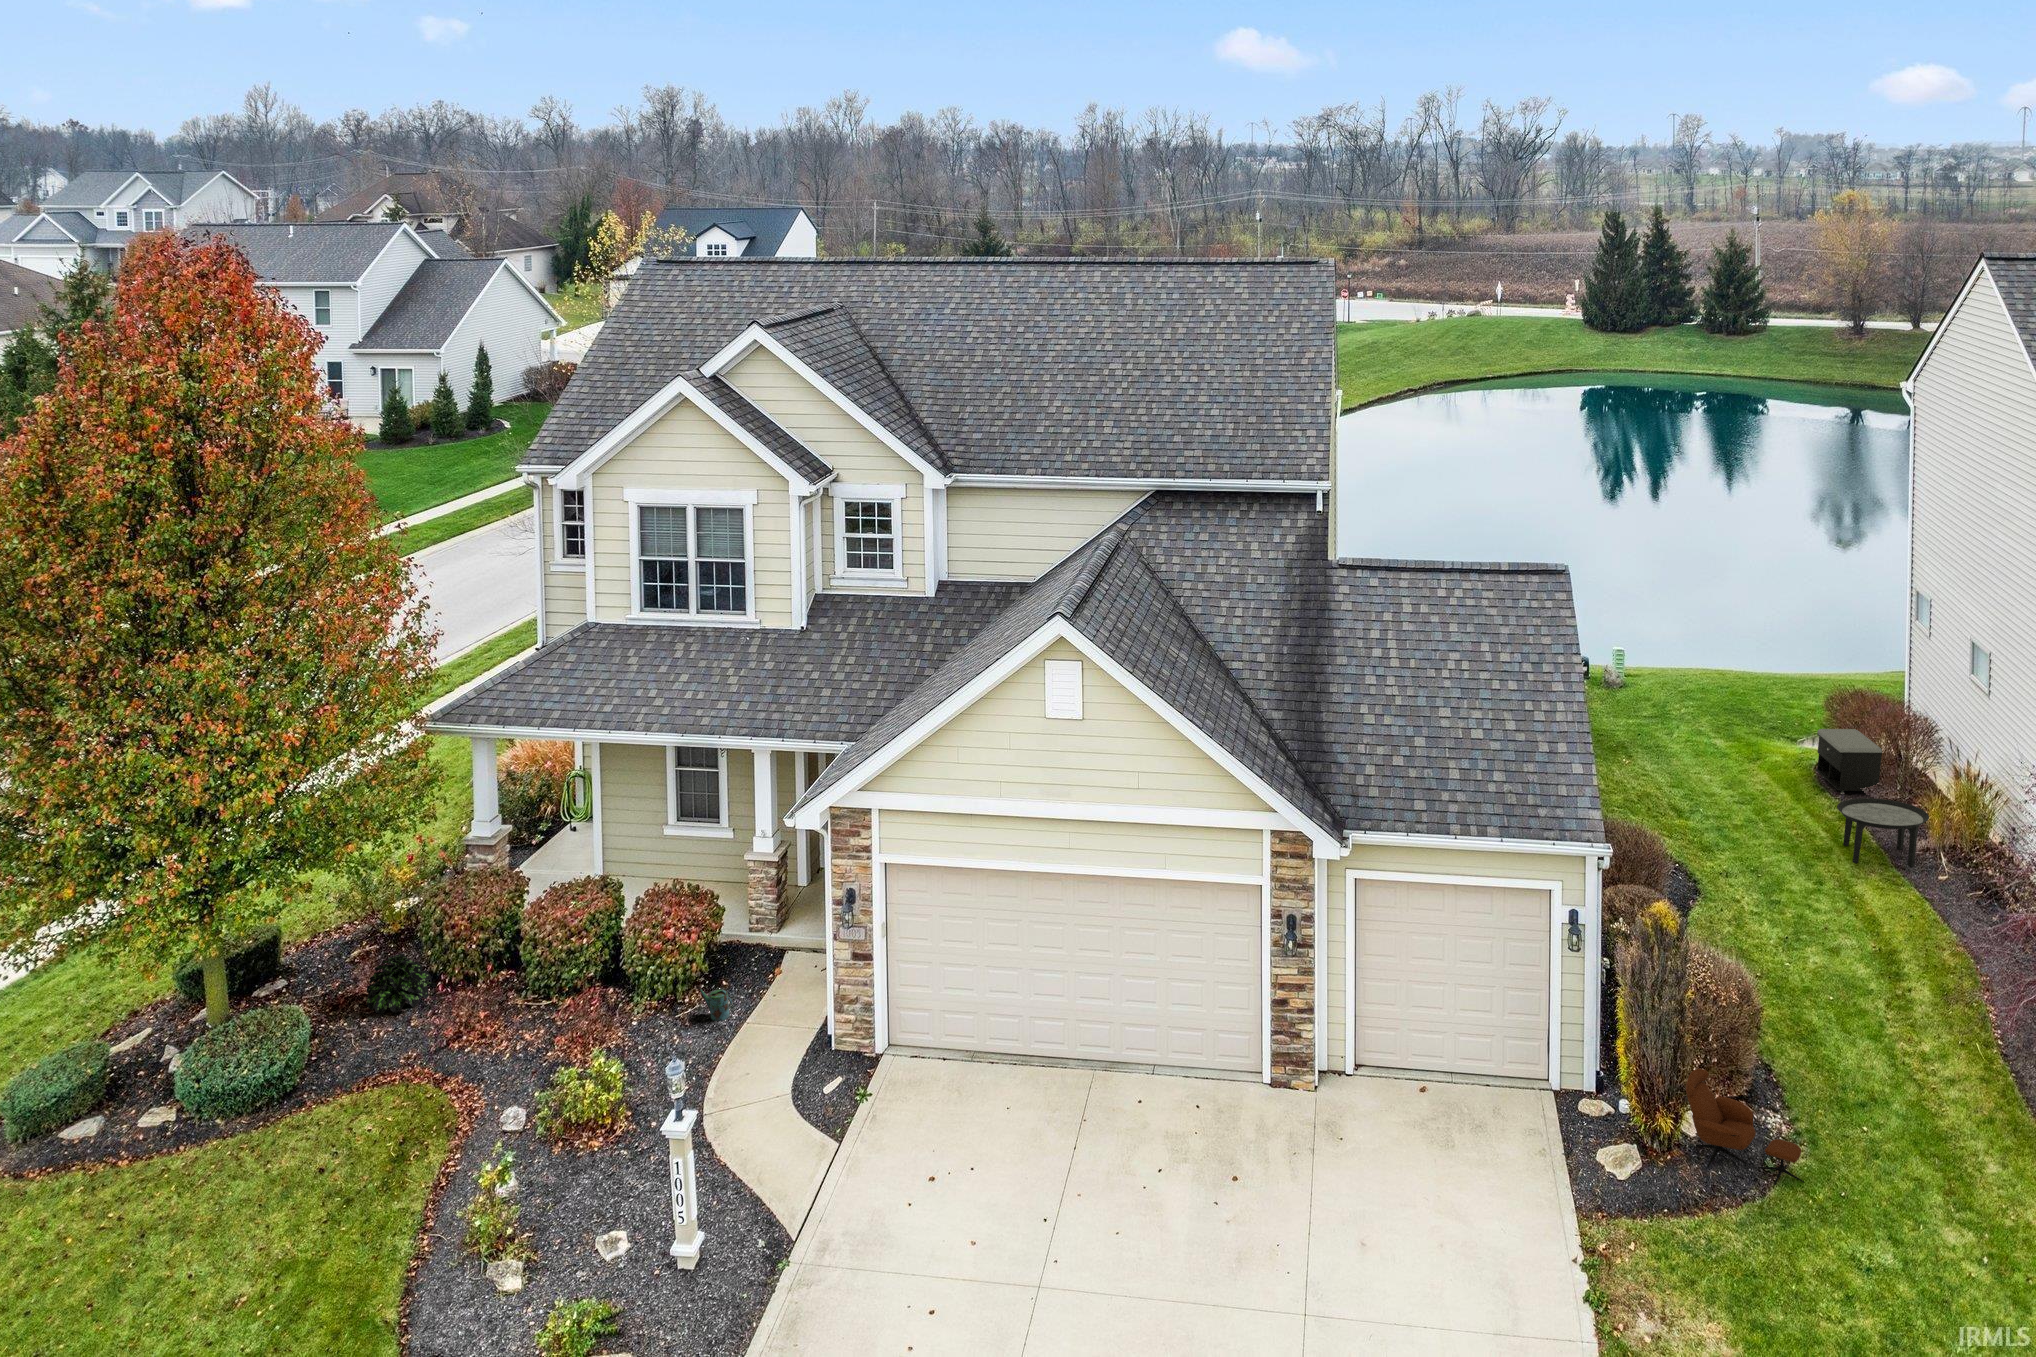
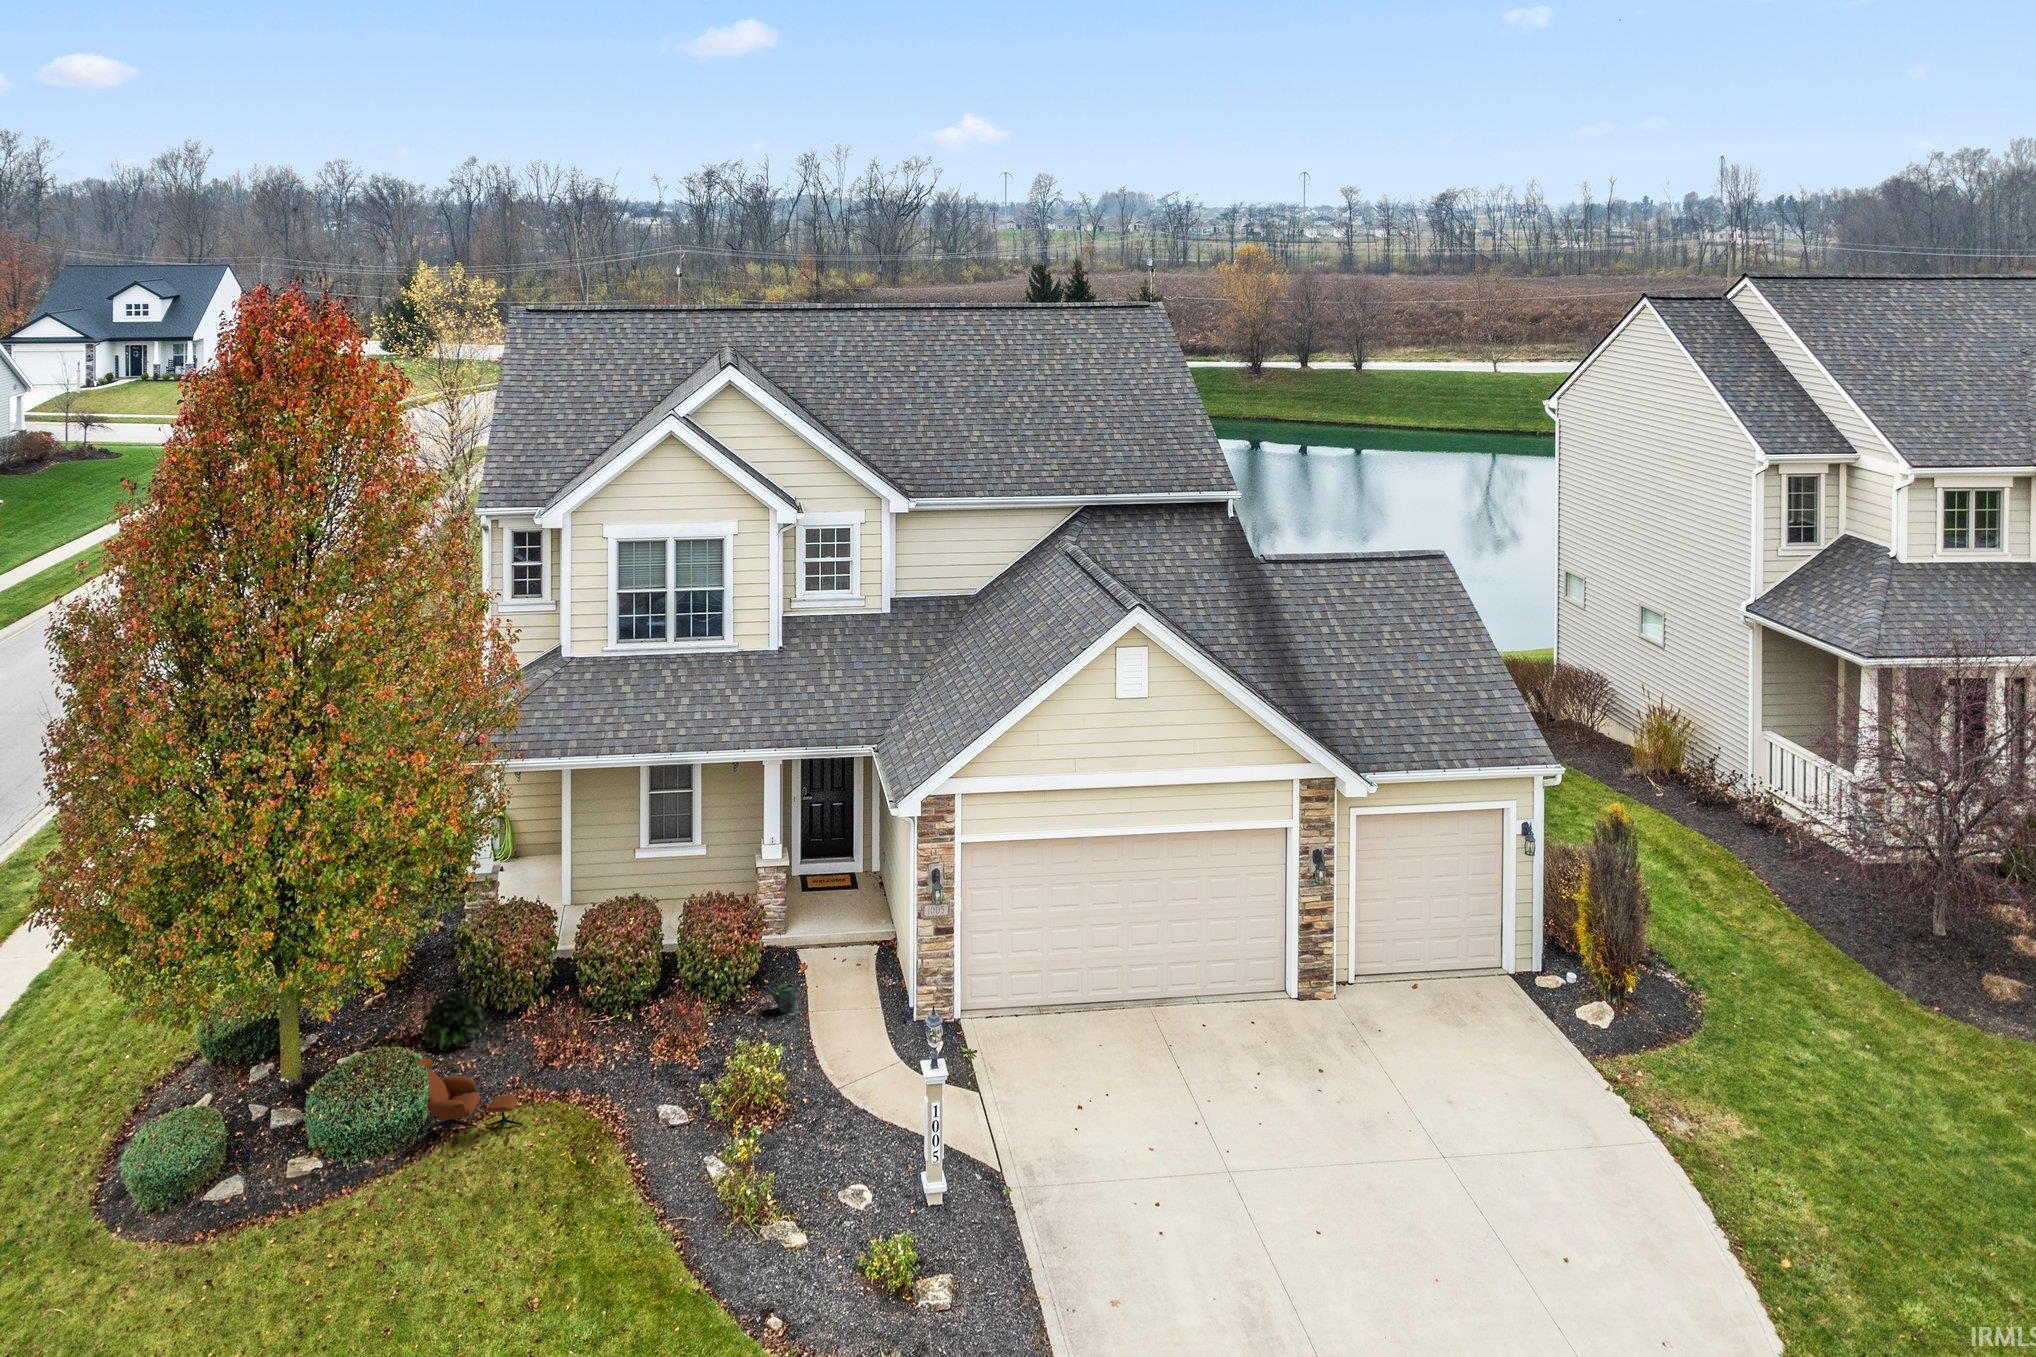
storage bench: present [1816,729,1882,794] -> none [1557,682,1613,734]
round table: present [1837,798,1929,867] -> none [1605,732,1675,784]
lounge chair: present [1686,1069,1804,1185] -> present [416,1058,523,1141]

